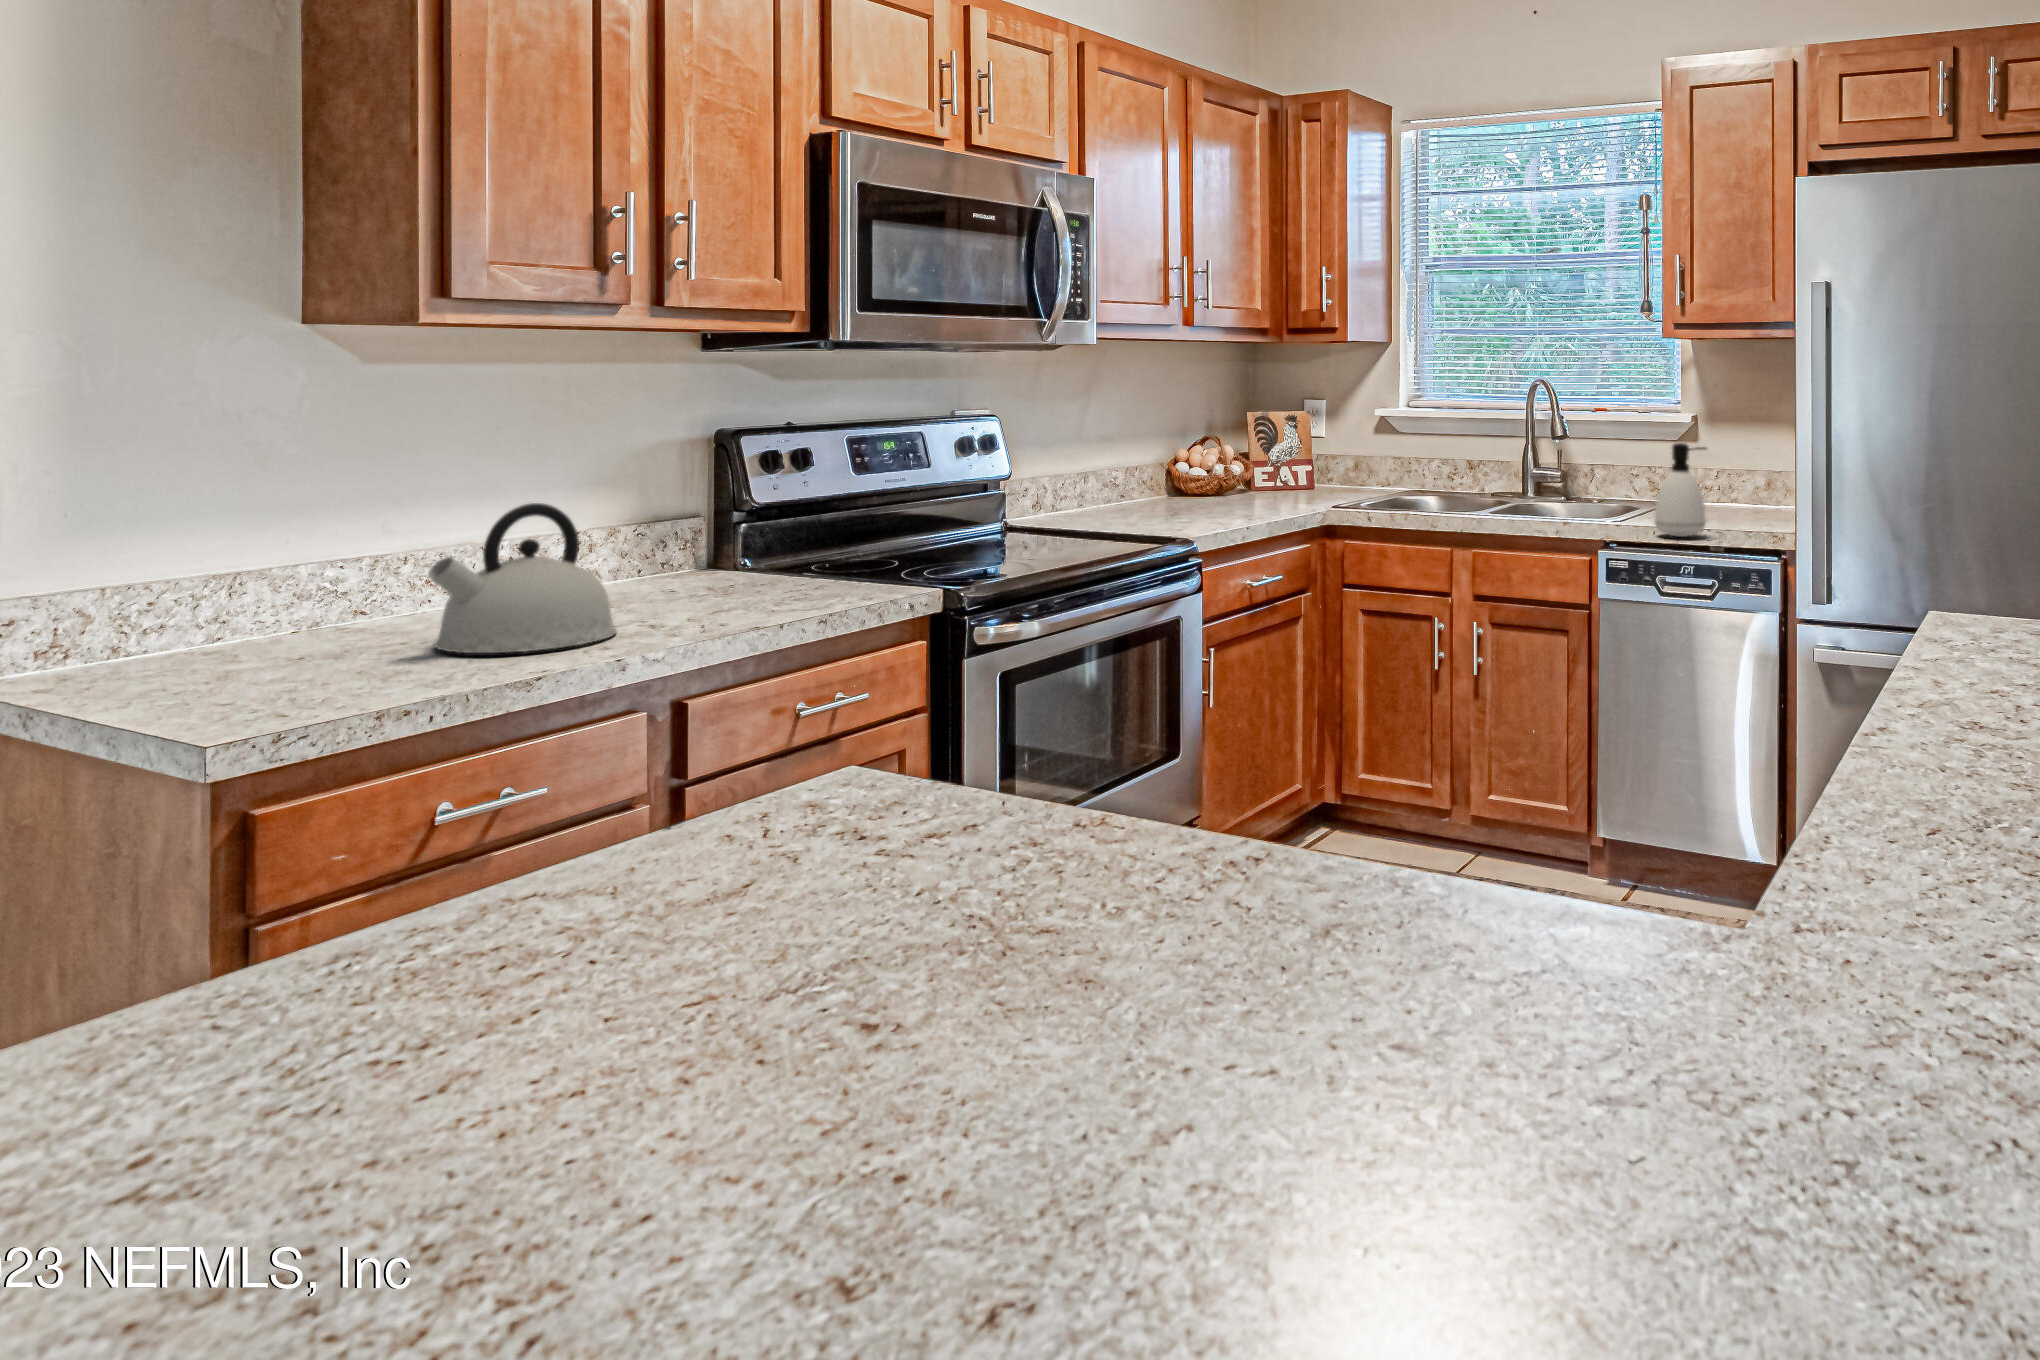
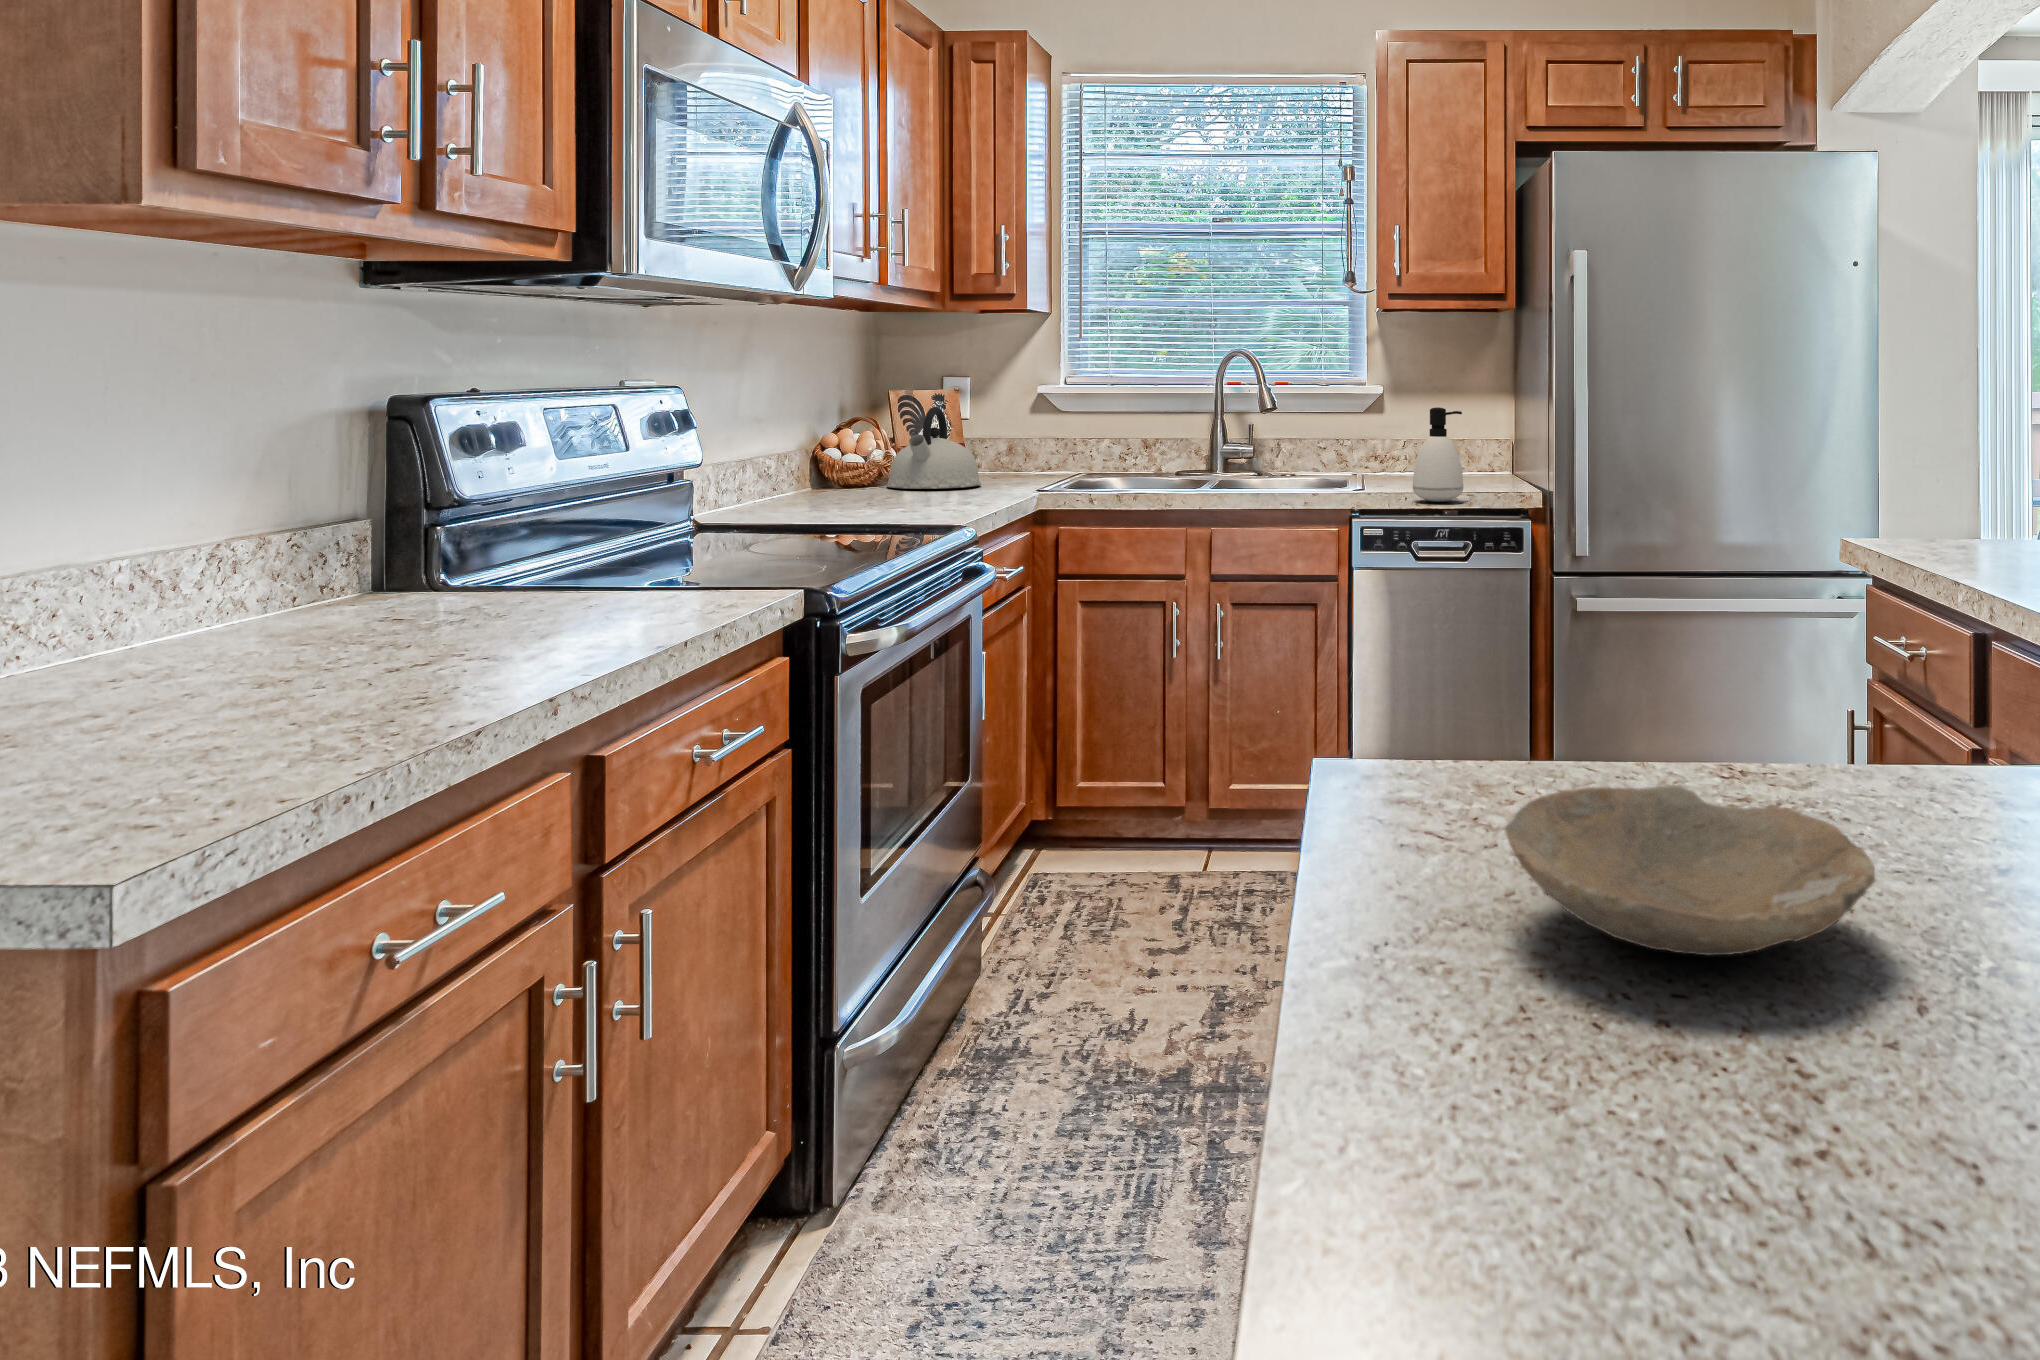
kettle: present [428,503,616,653] -> present [887,406,981,489]
bowl: none [612,799,894,929] -> present [1505,785,1875,955]

